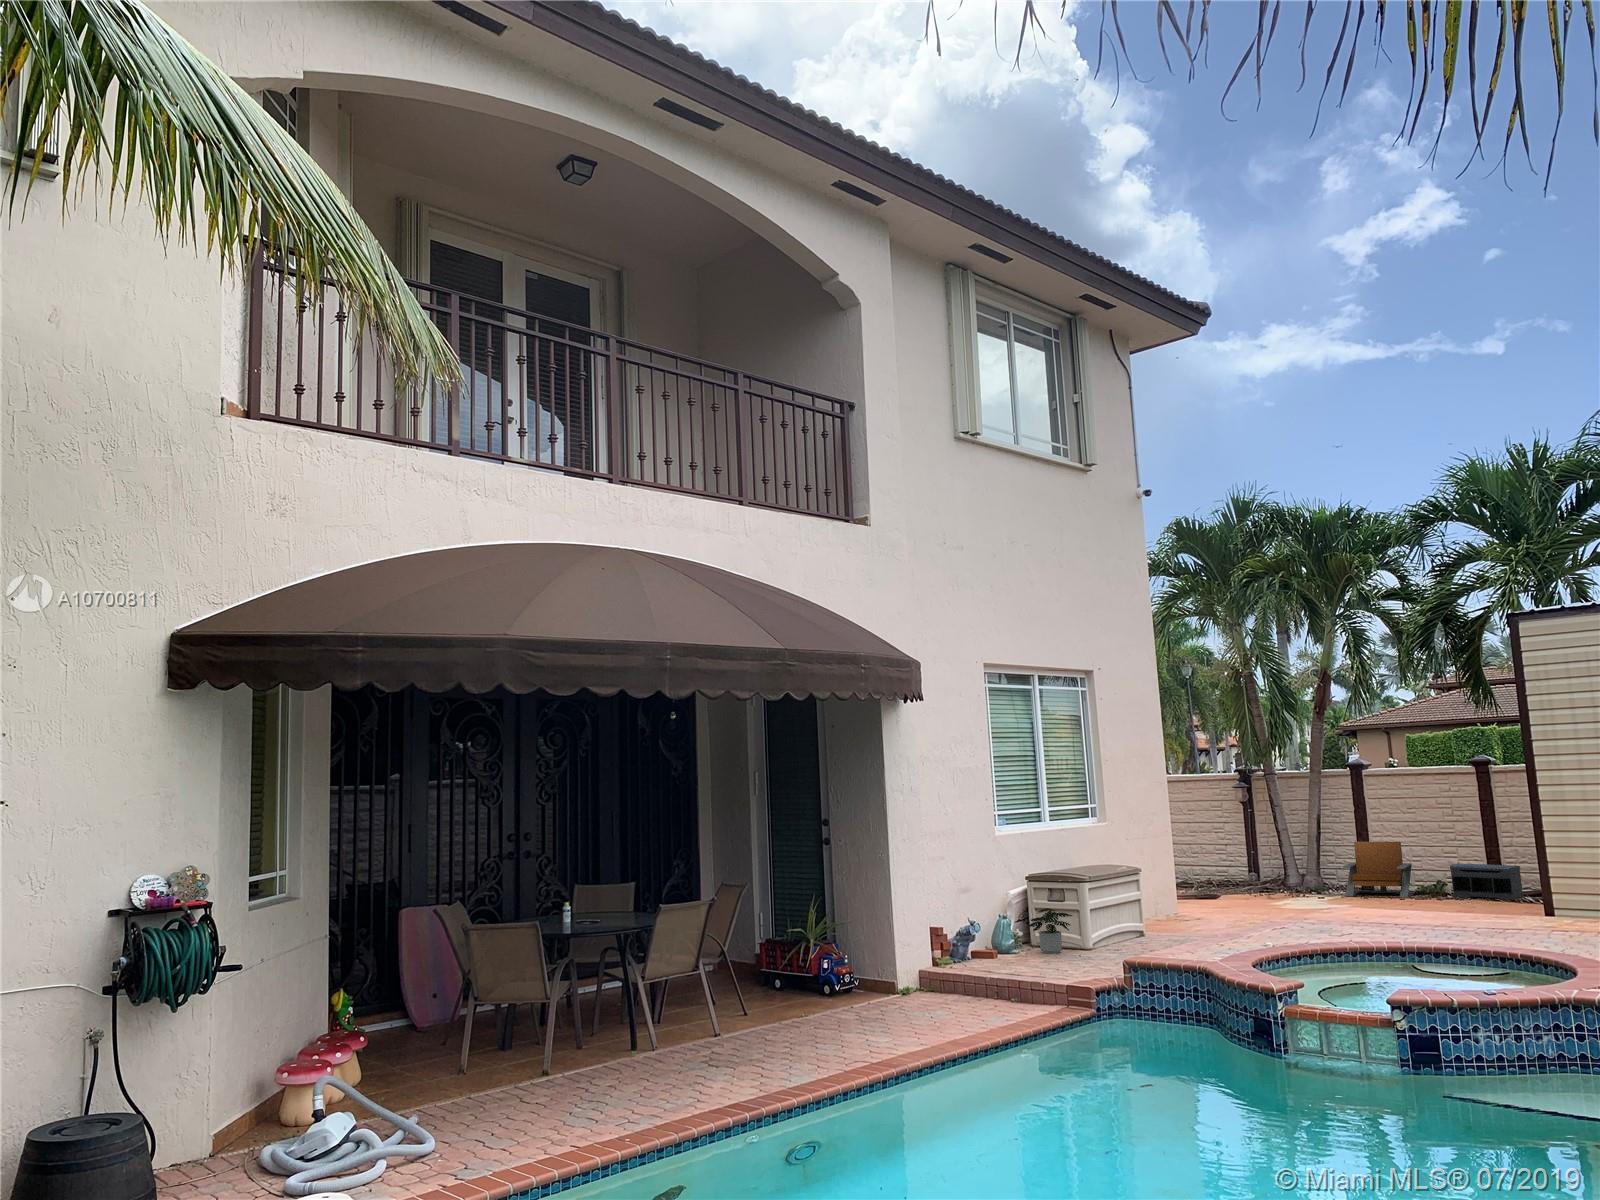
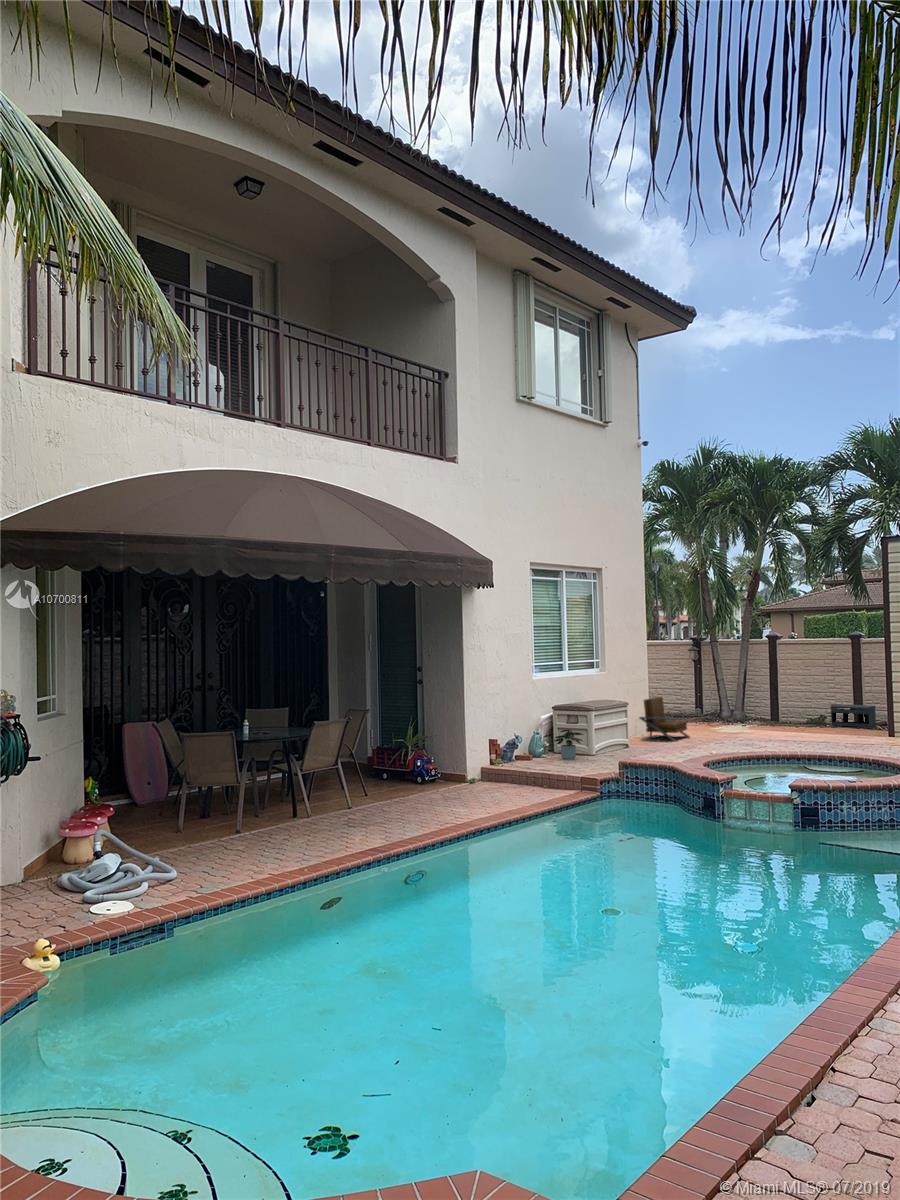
lounge chair: present [1343,842,1414,897] -> present [639,697,690,742]

